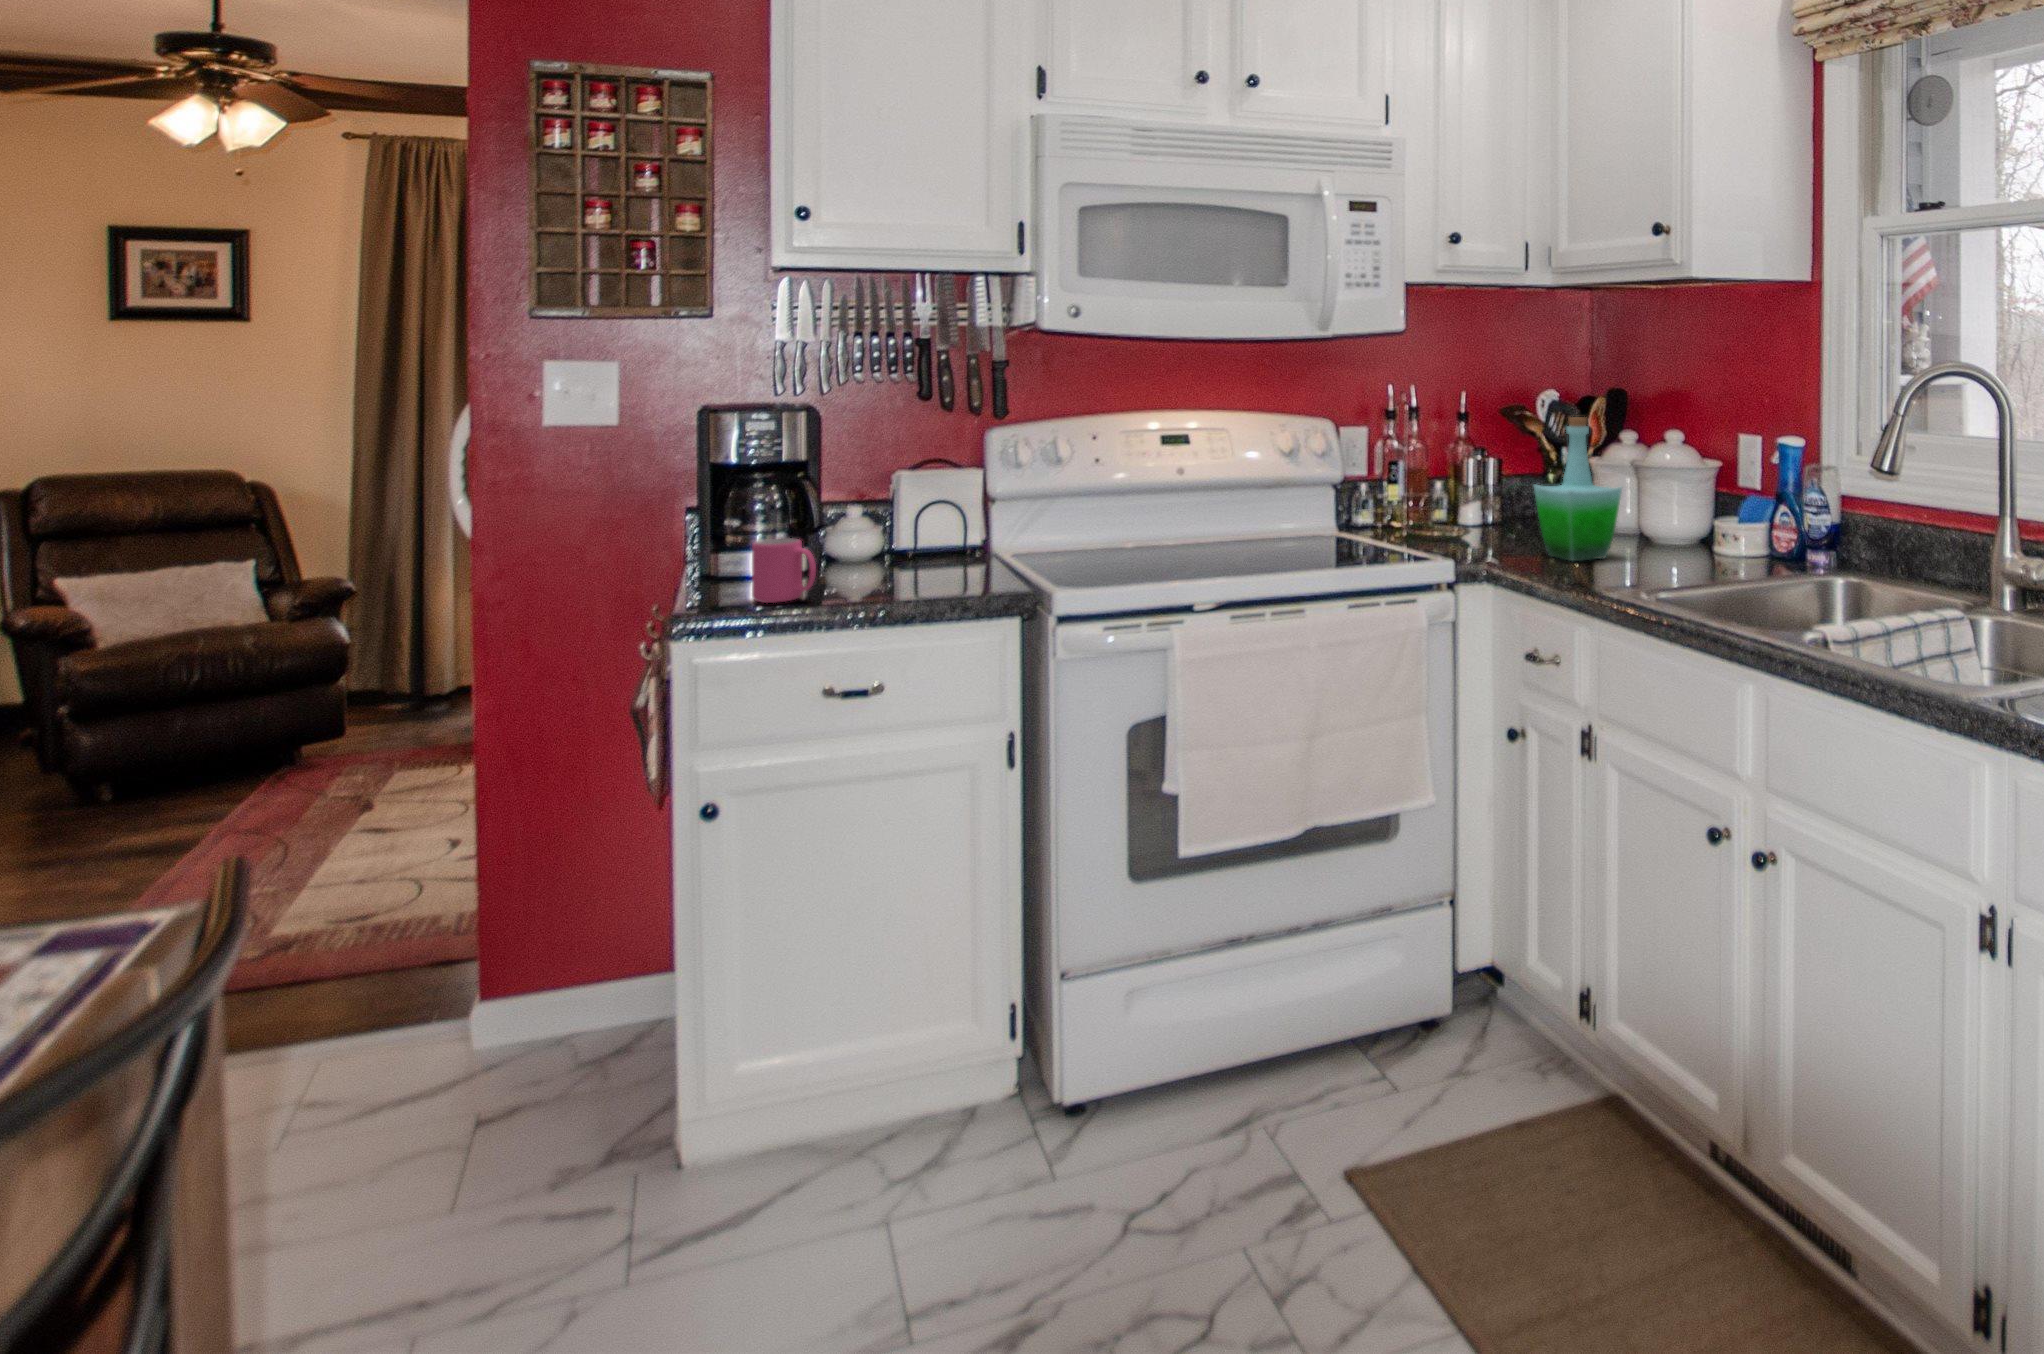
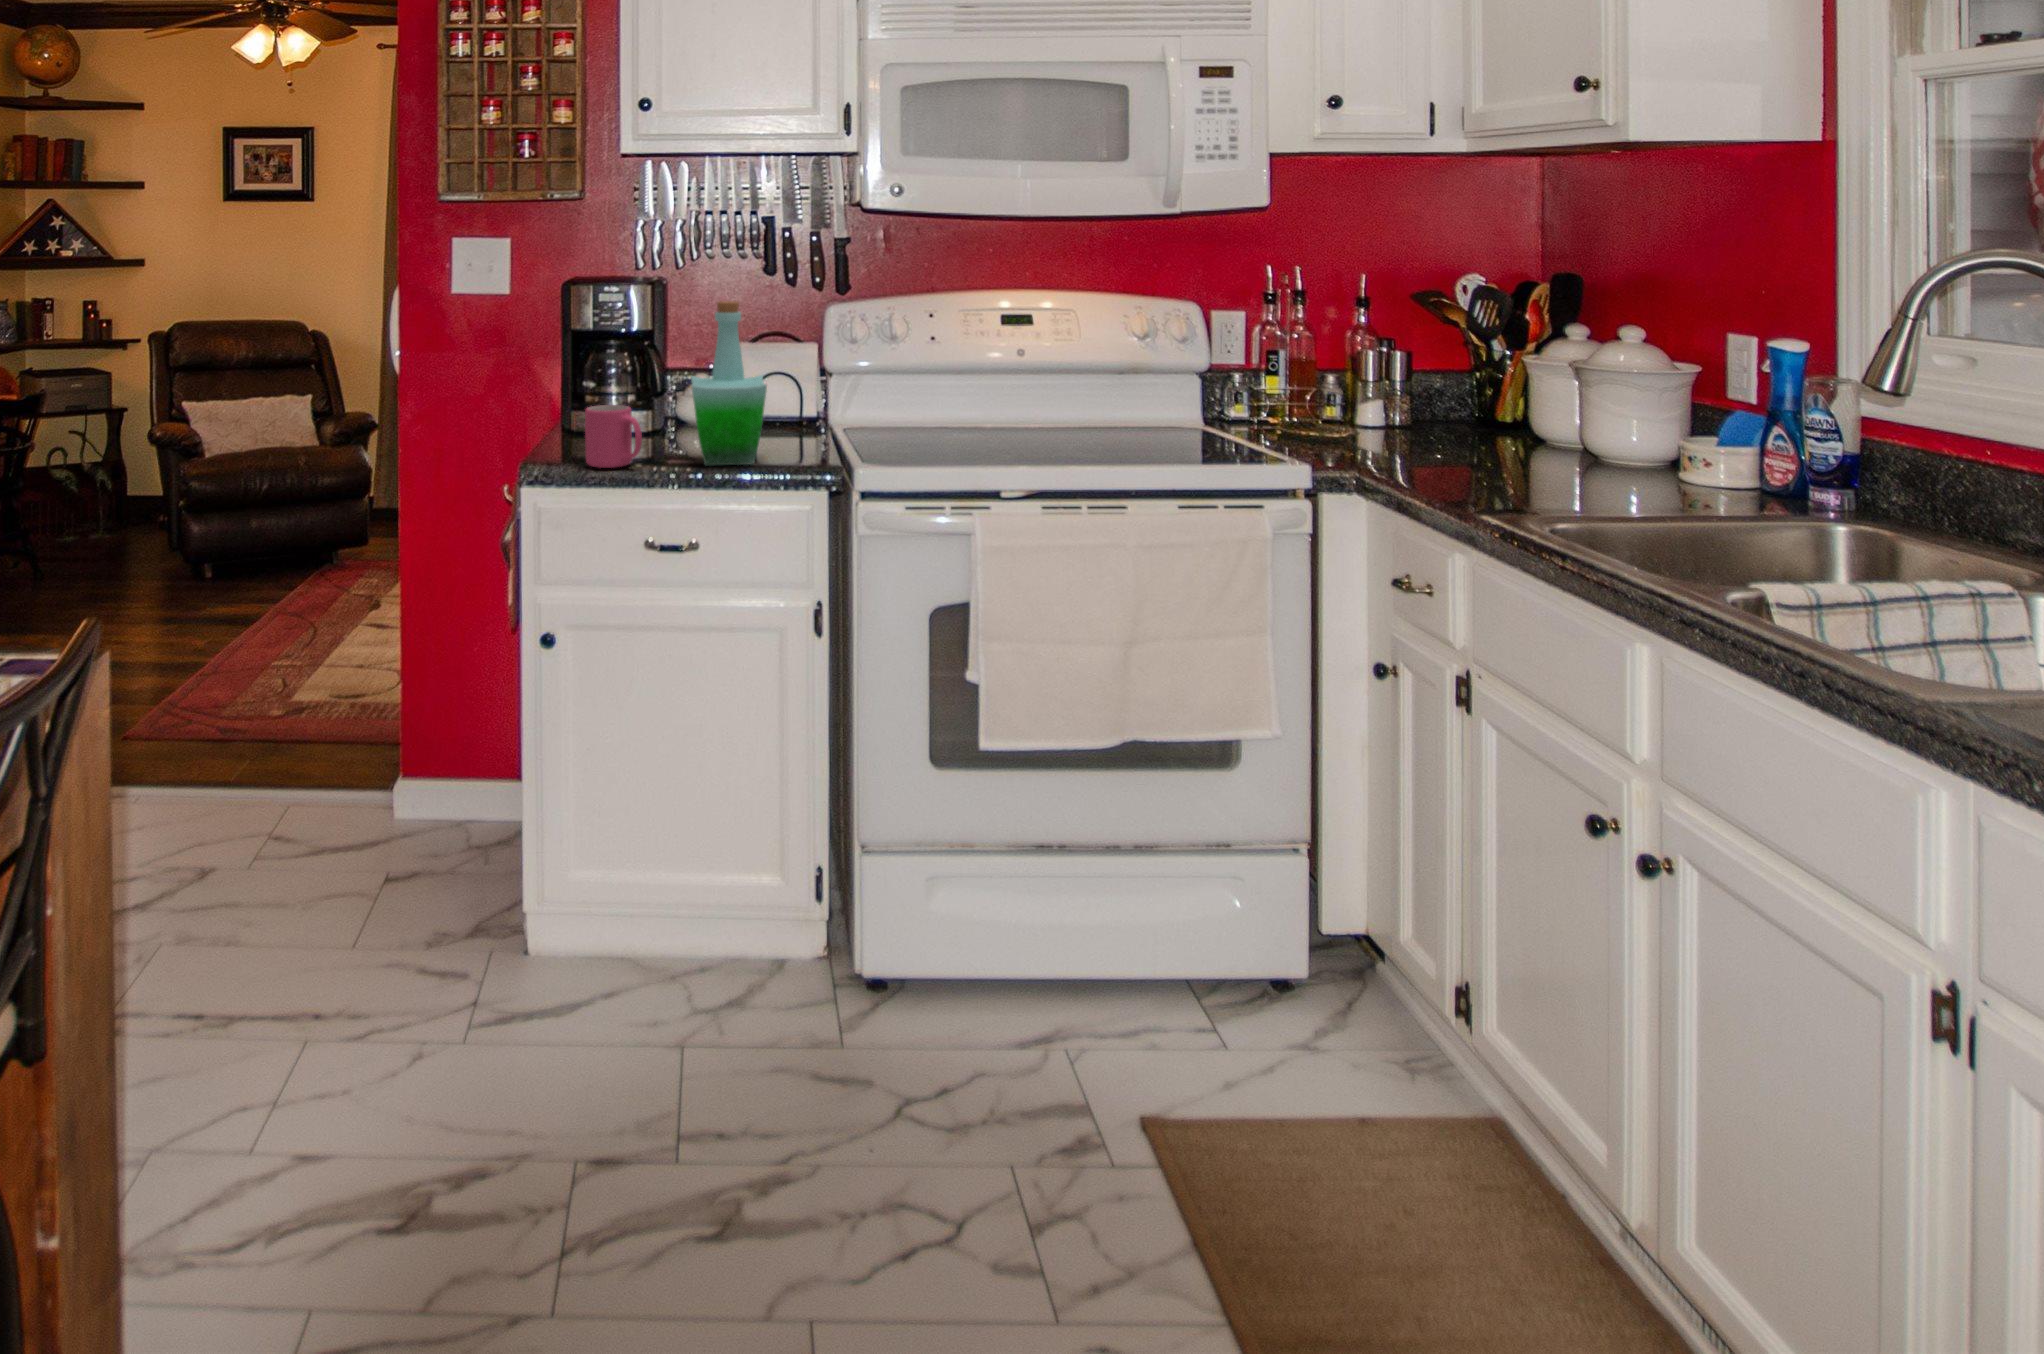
bottle: present [1534,417,1622,561] -> present [691,301,767,466]

